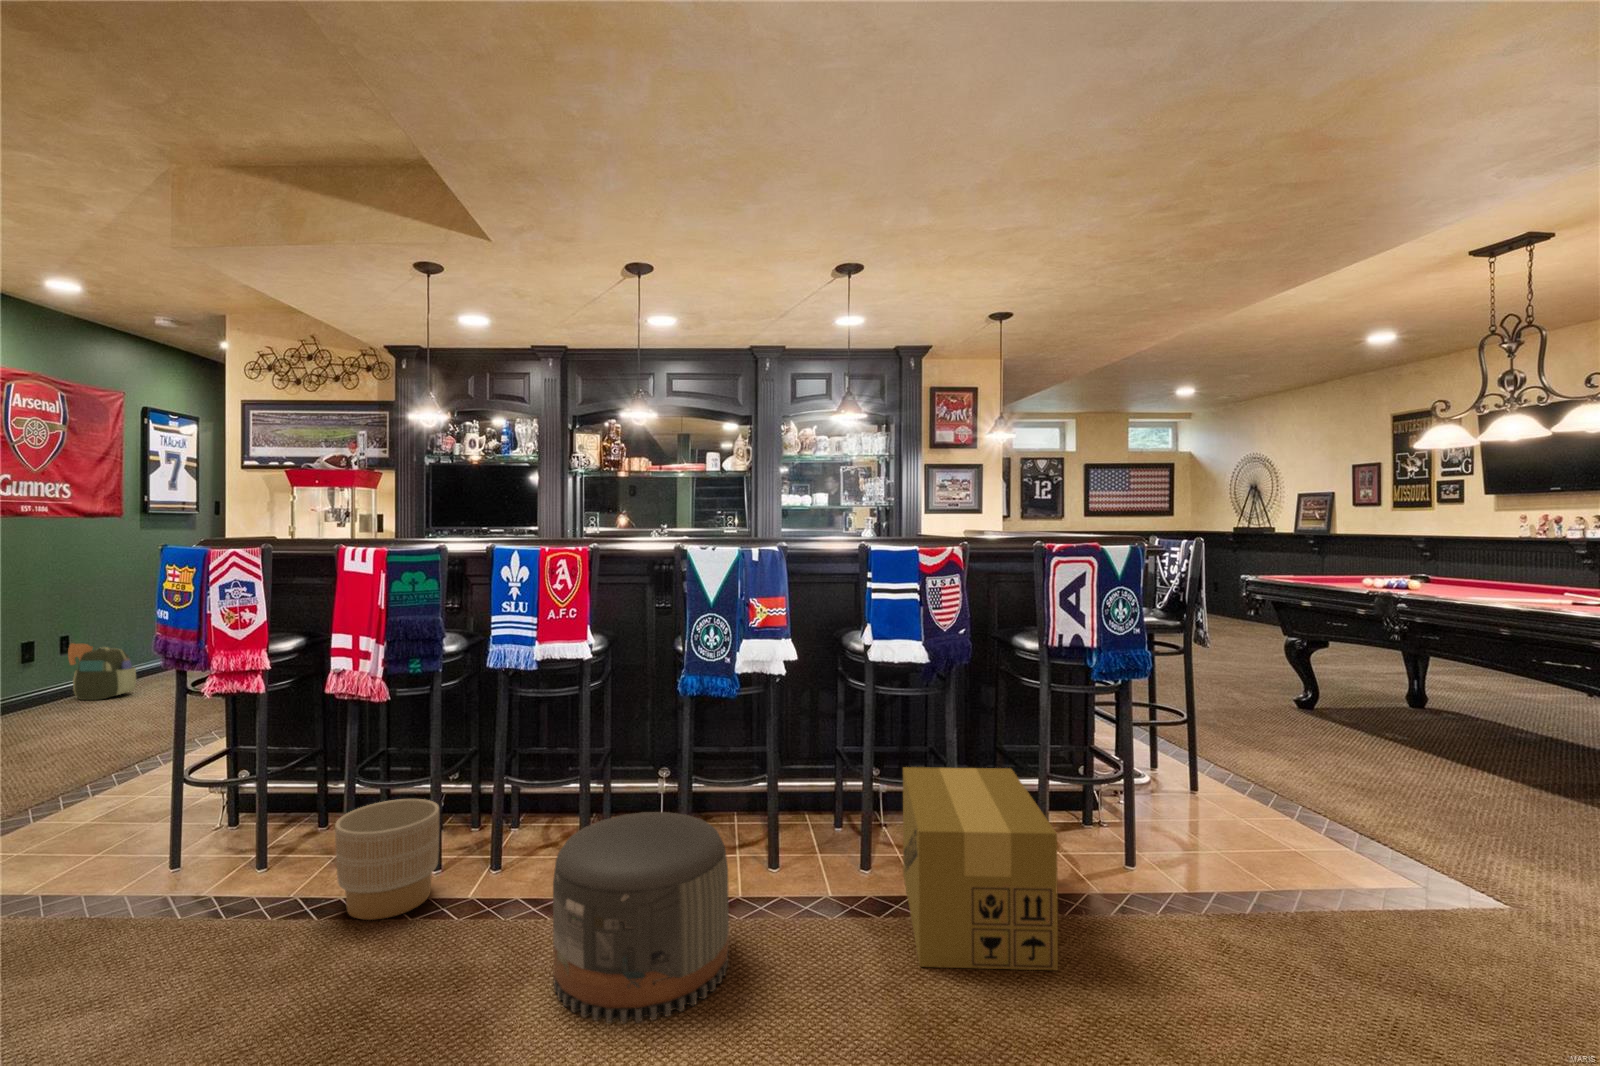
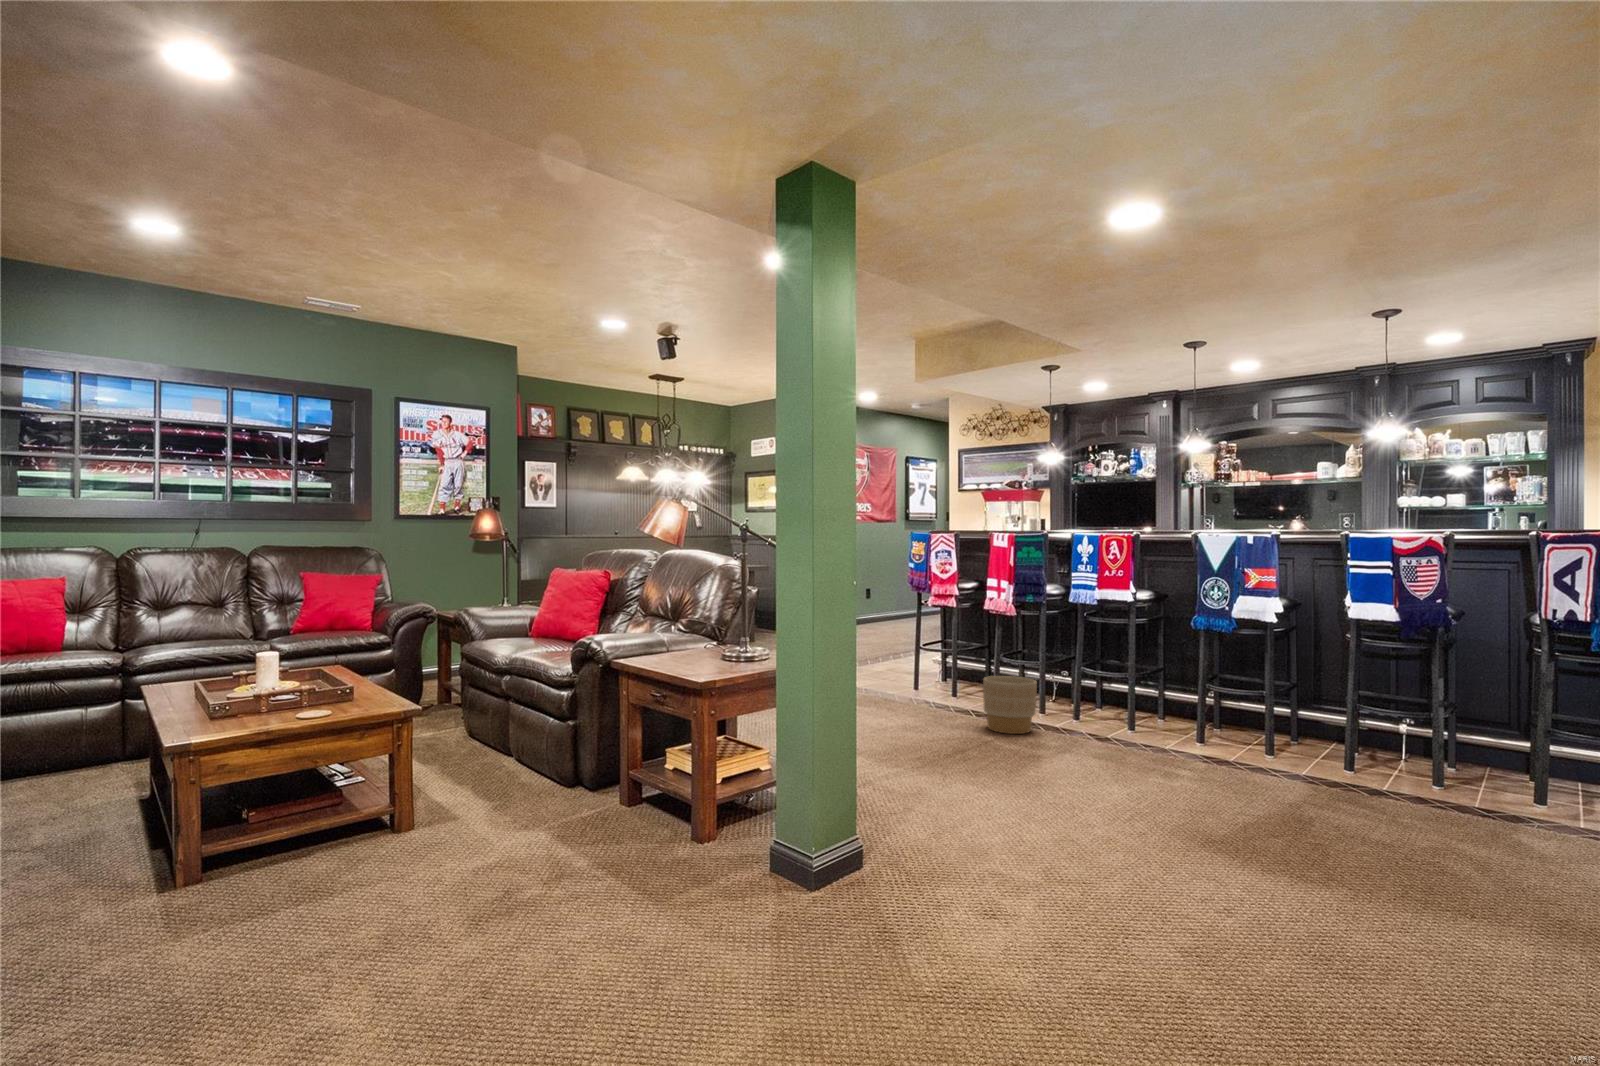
backpack: present [68,643,136,700] -> none [867,603,898,639]
cardboard box: present [903,767,1058,970] -> none [1319,708,1479,846]
pouf: present [553,812,729,1023] -> none [1077,689,1188,790]

